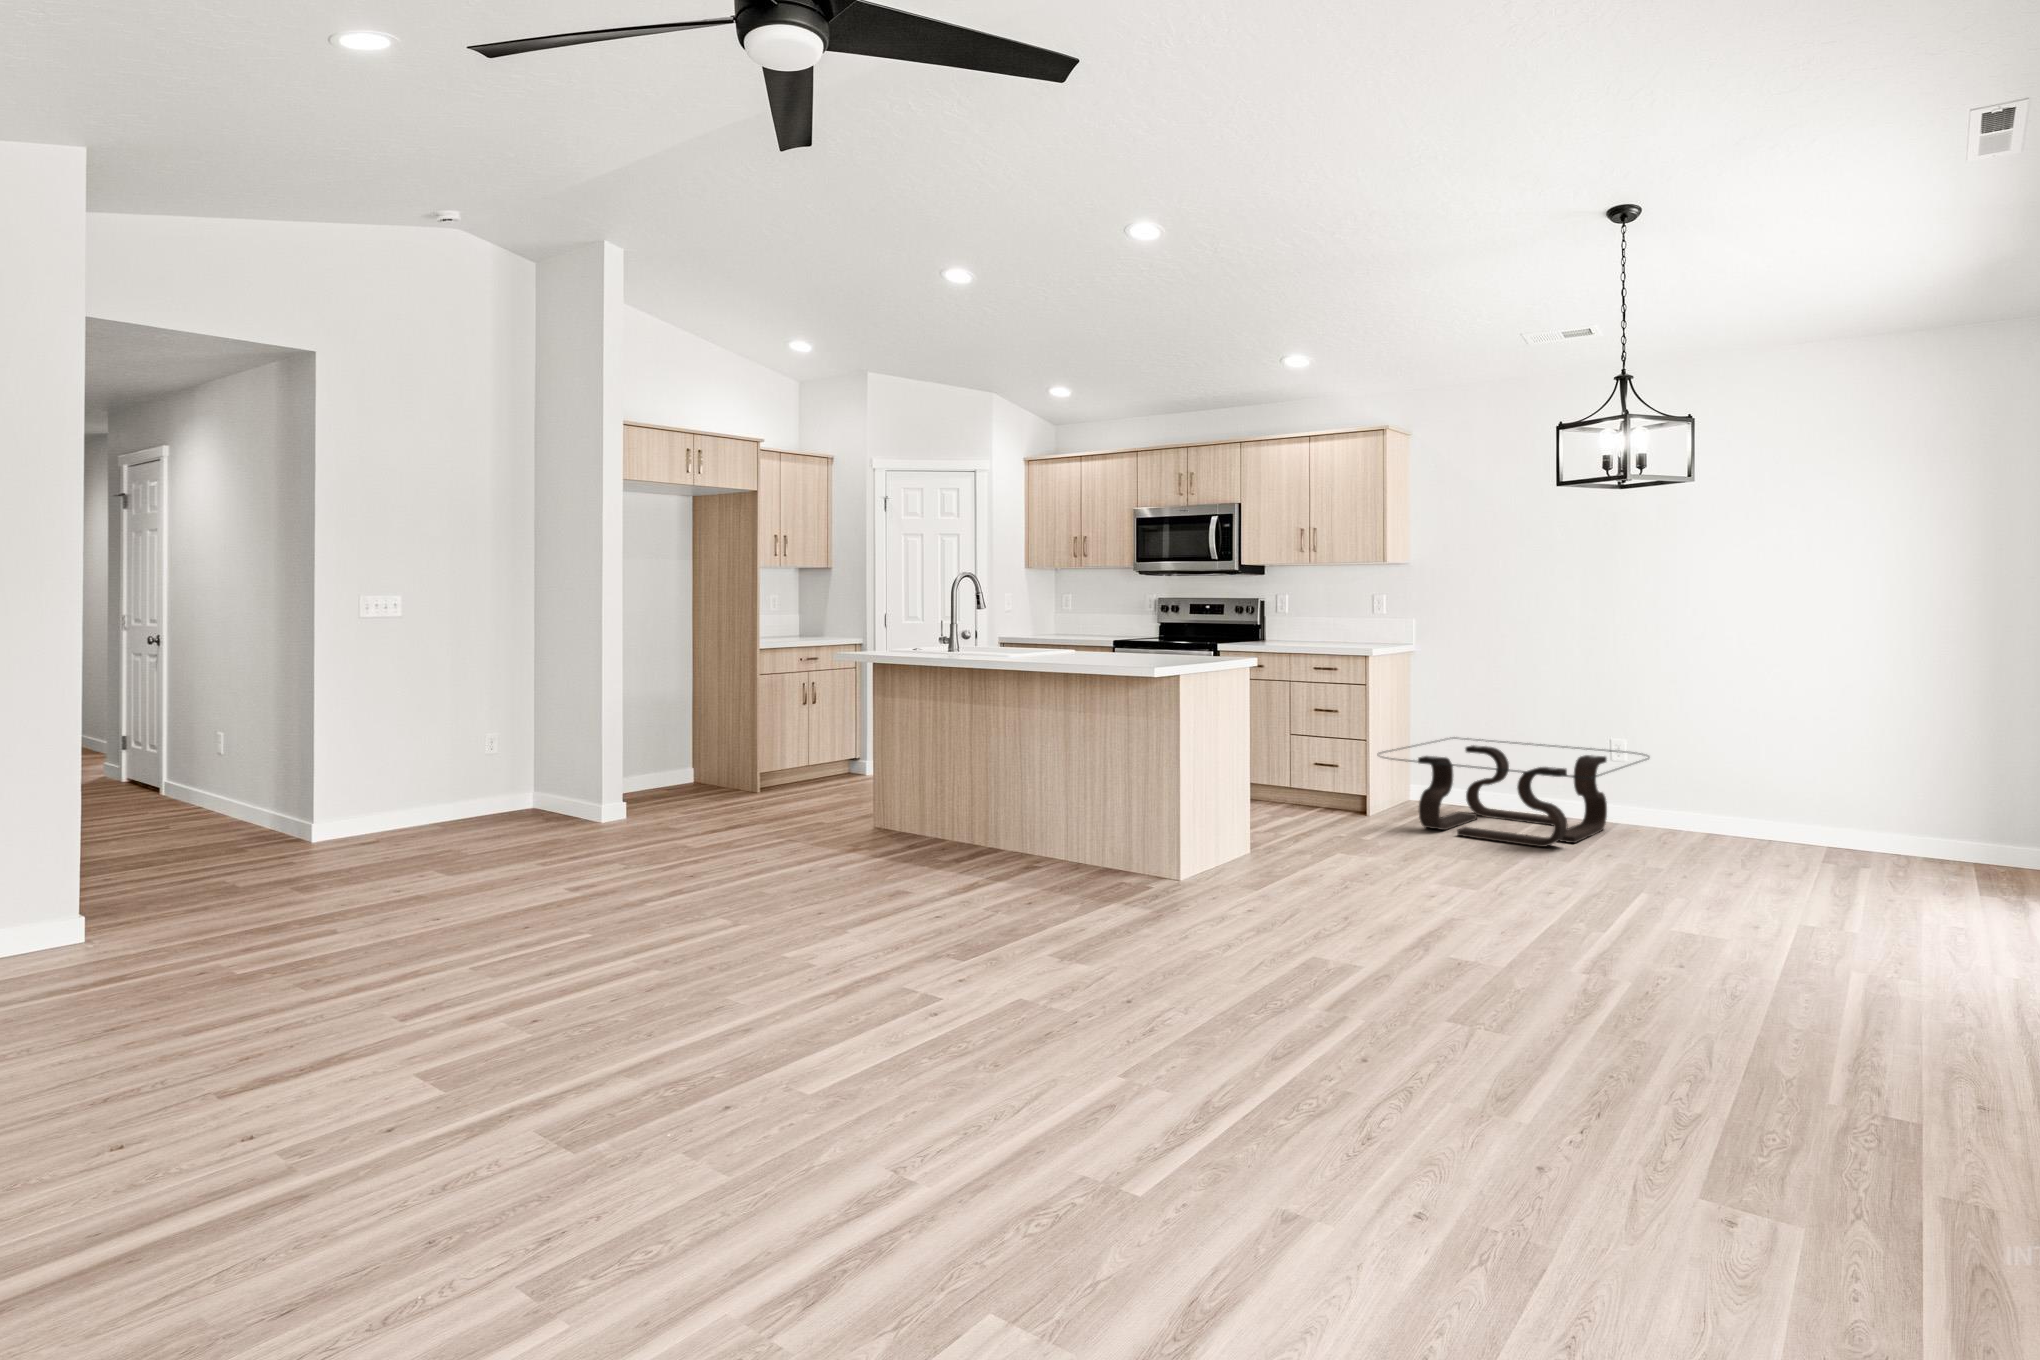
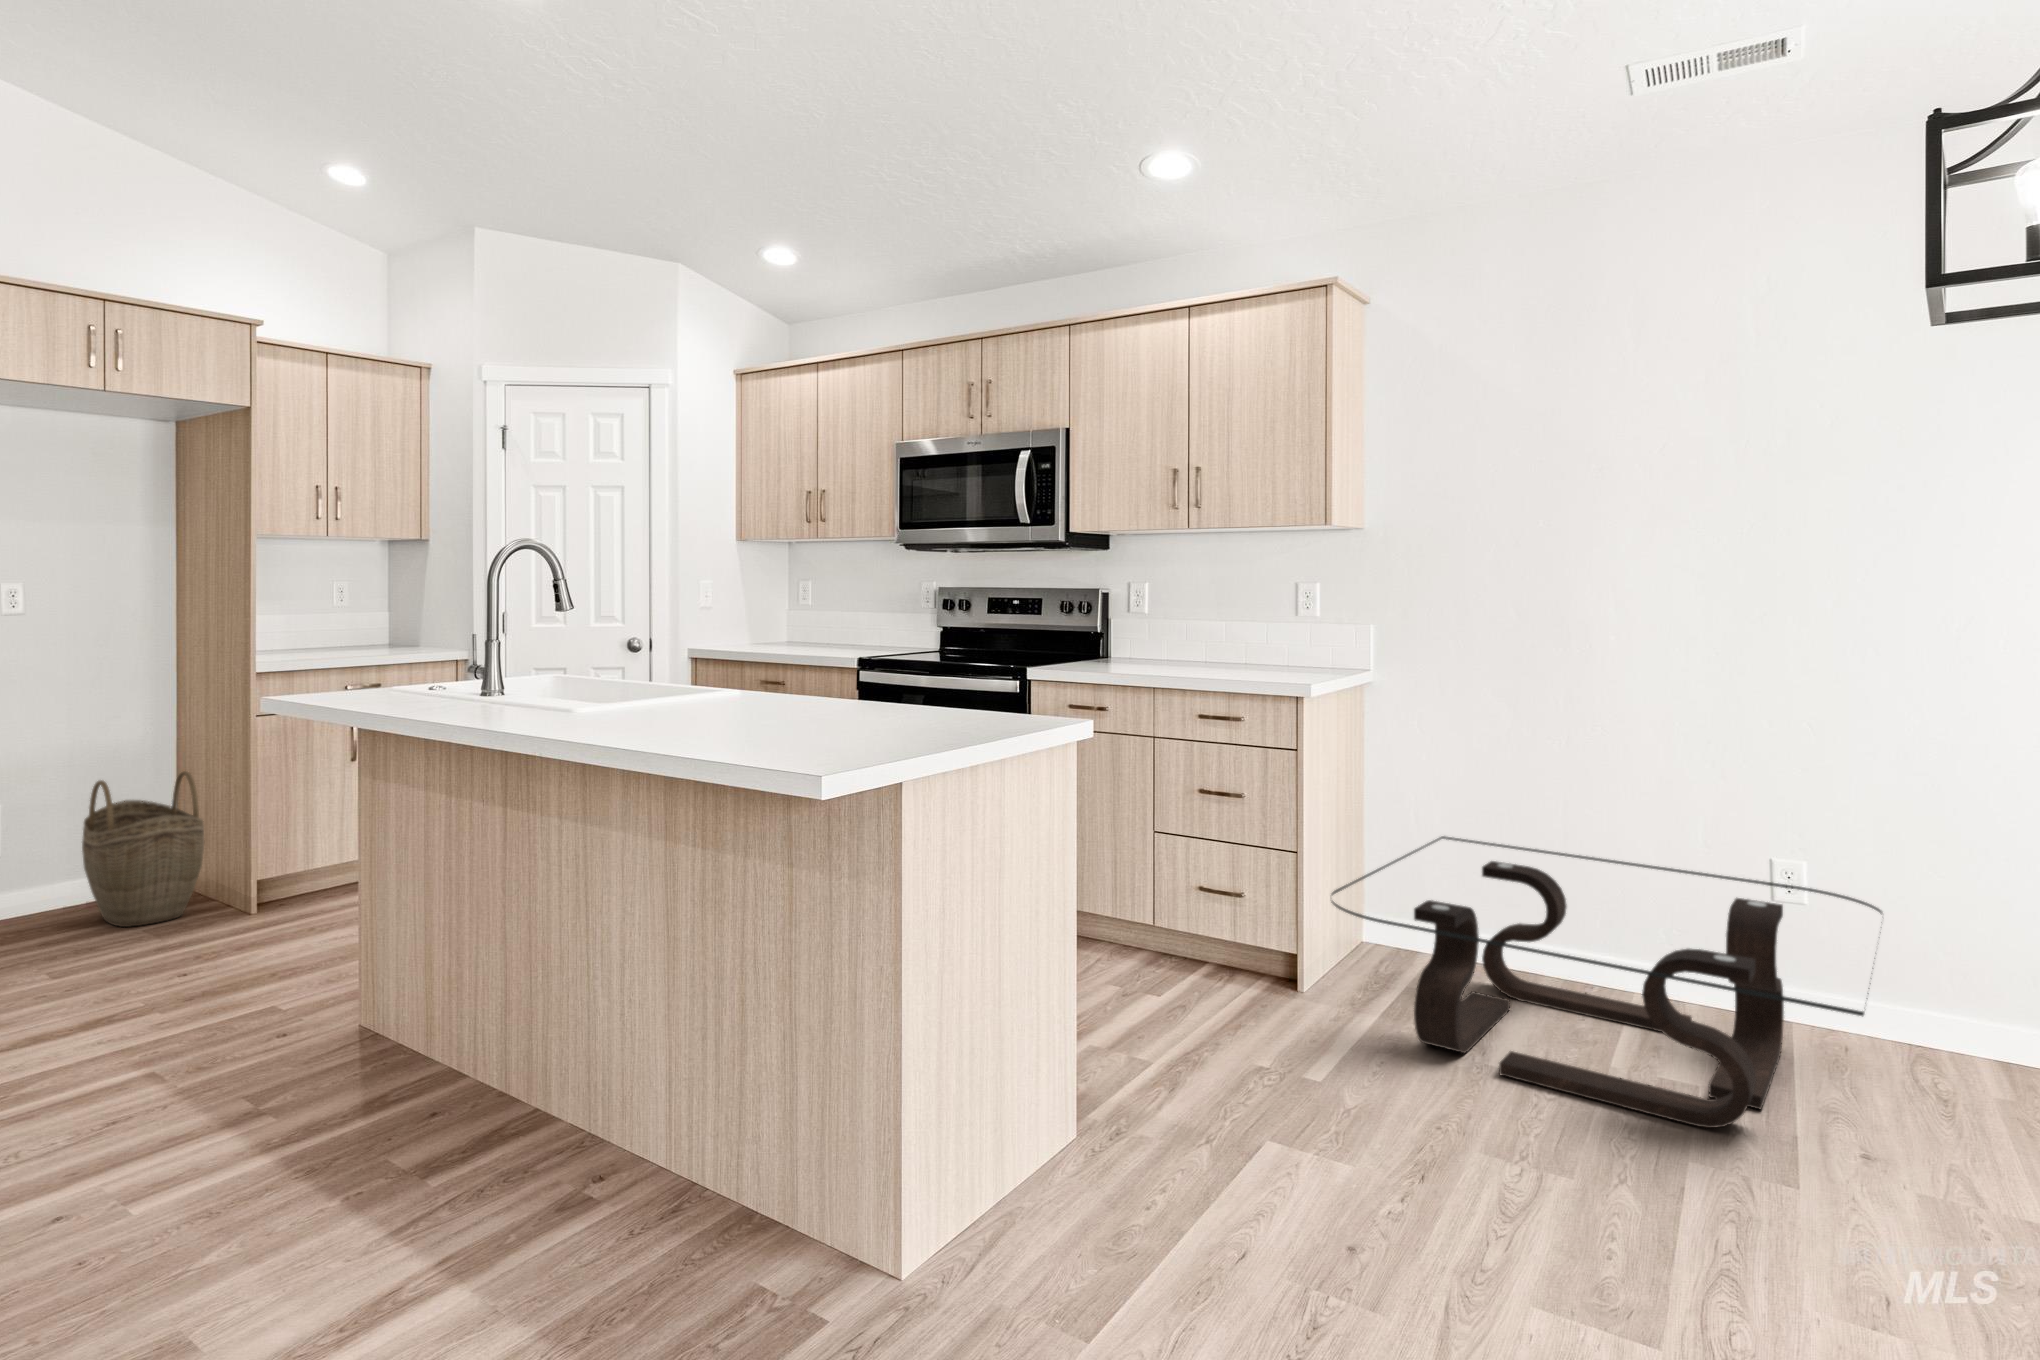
woven basket: none [661,708,732,796] -> present [82,771,204,927]

